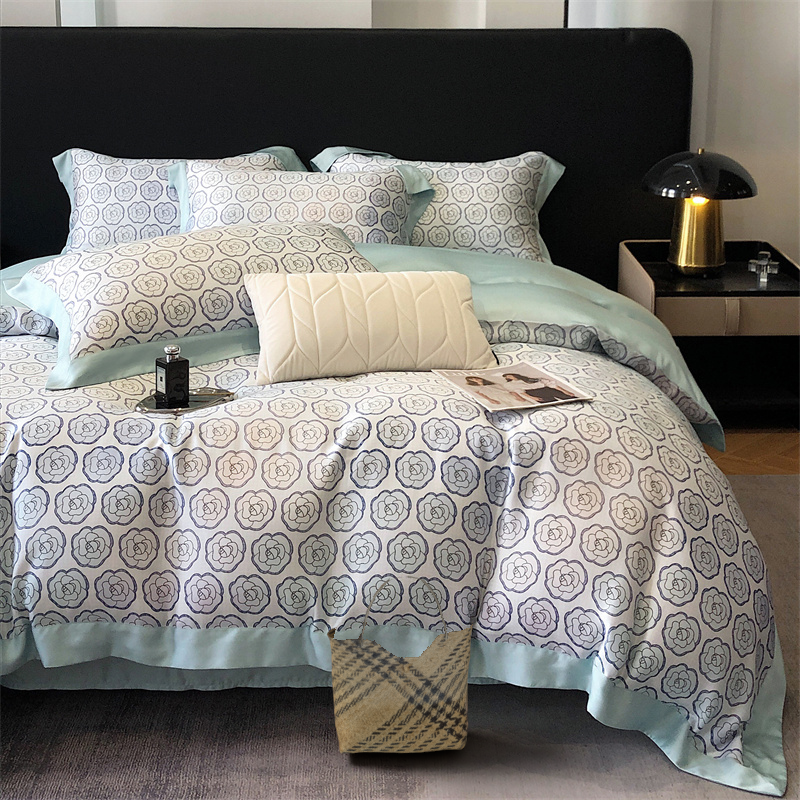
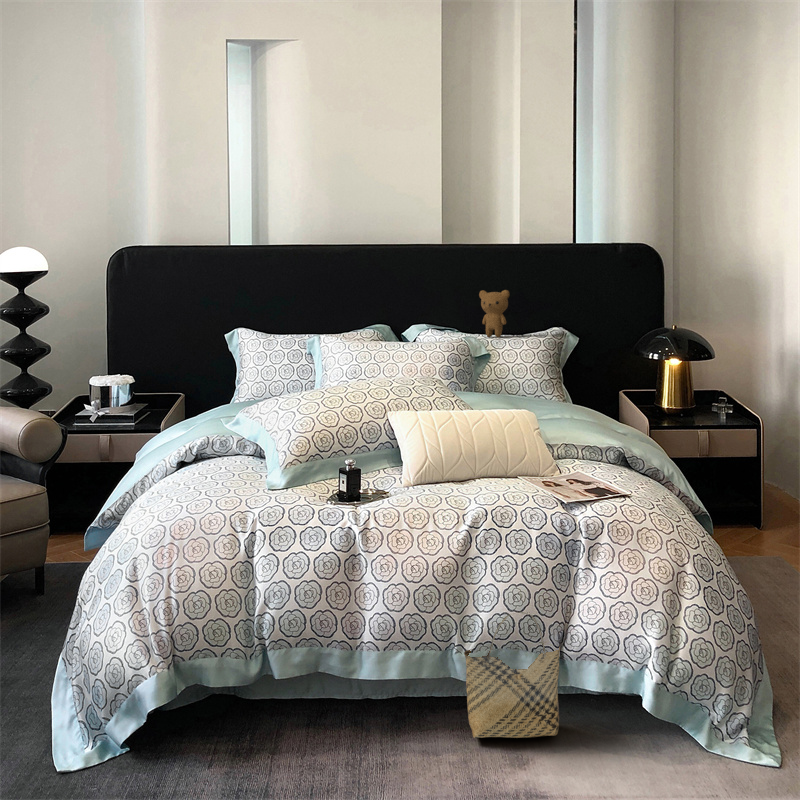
teddy bear: none [420,95,463,165] -> present [479,290,510,337]

